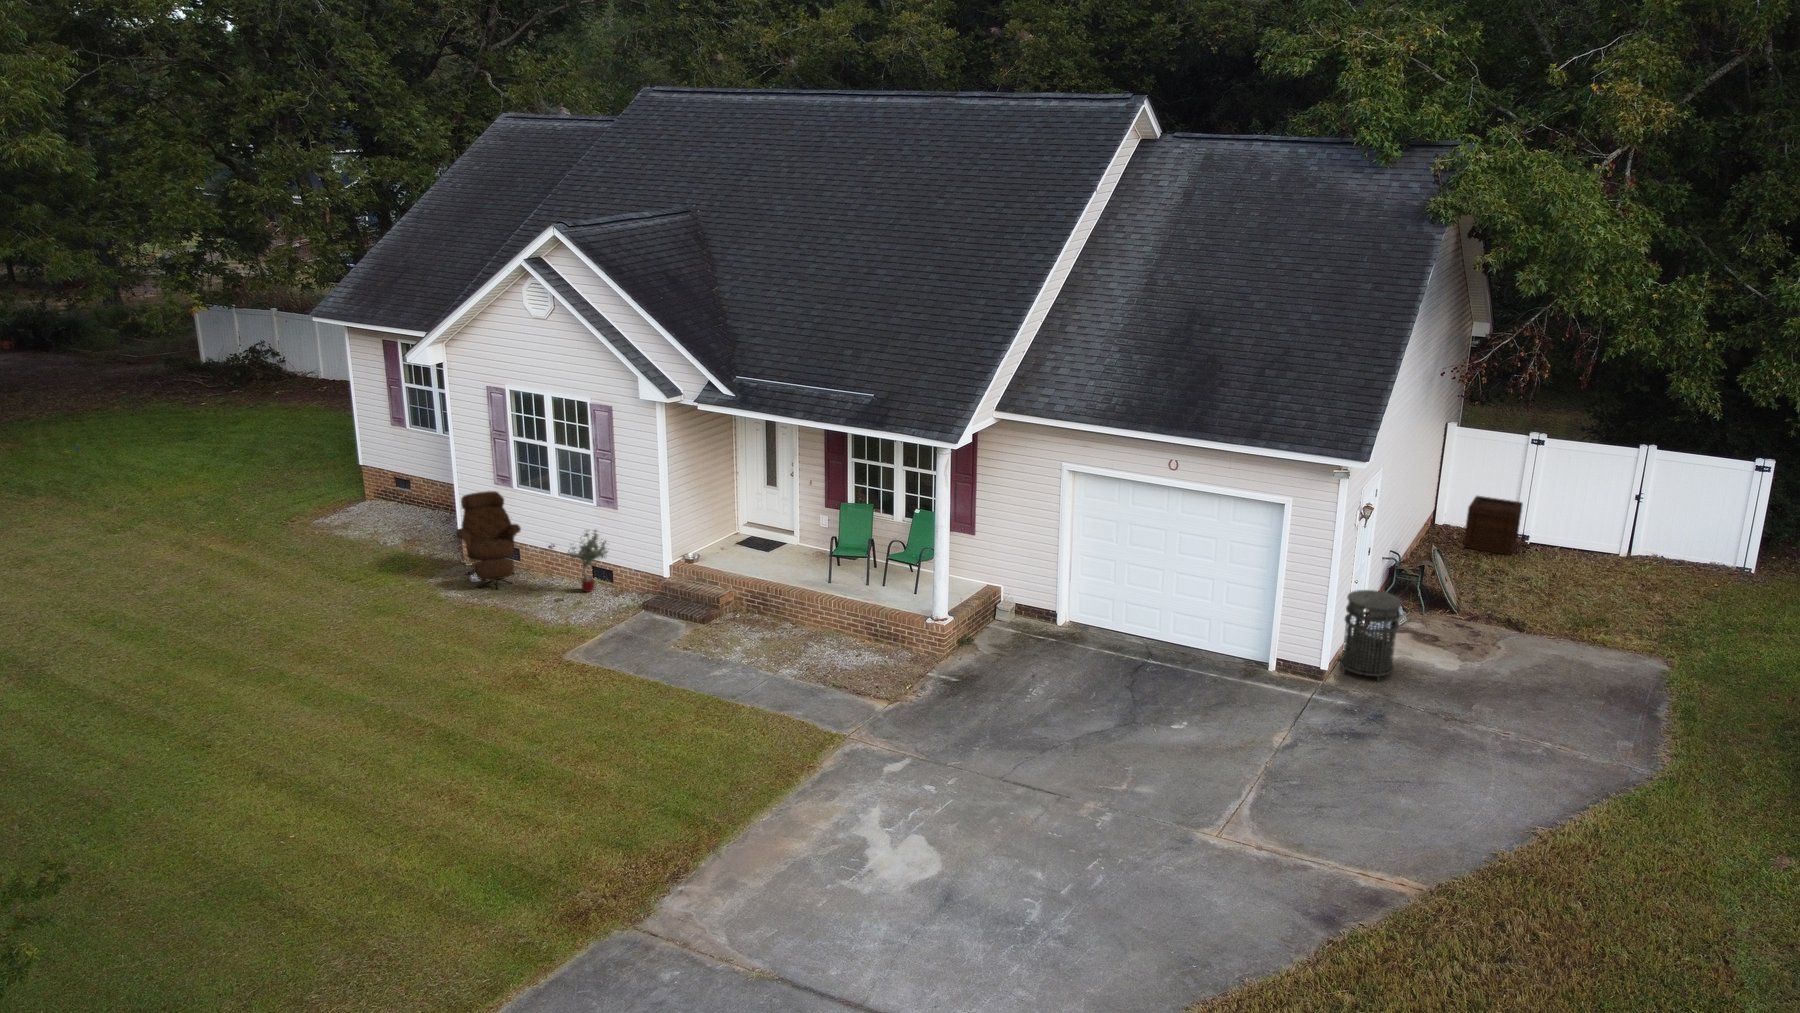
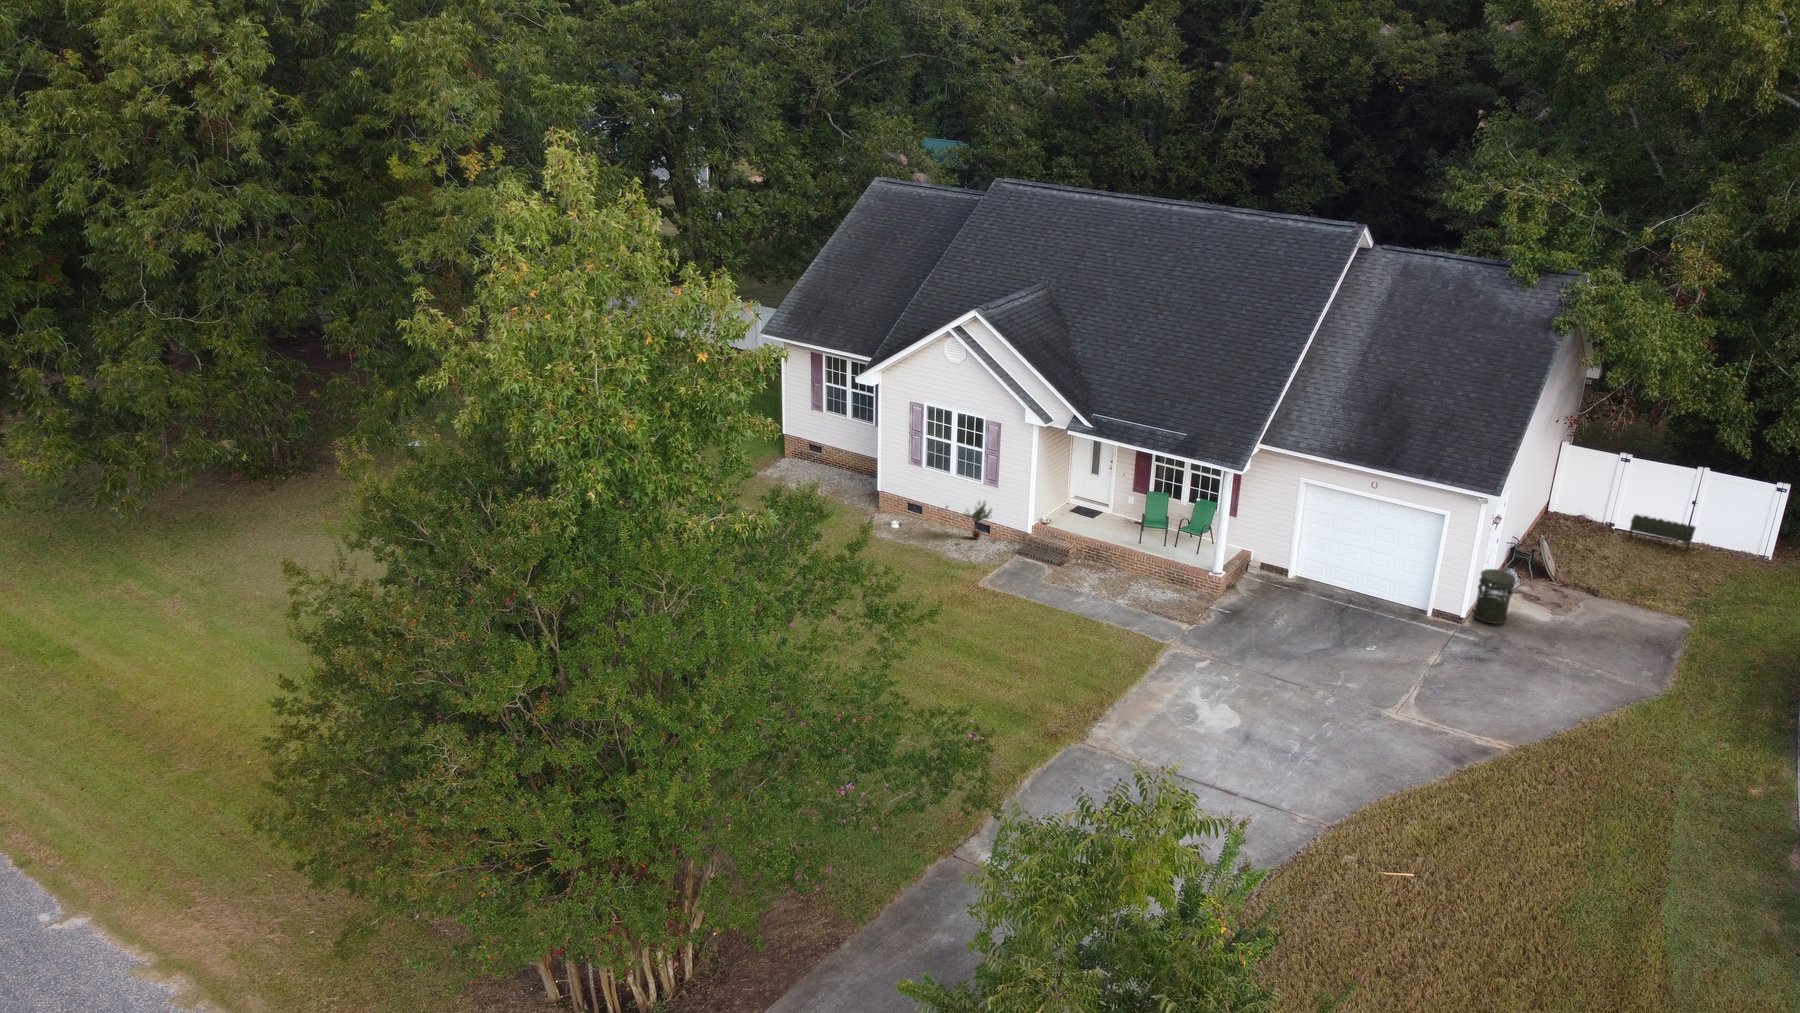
lounge chair: present [456,491,521,589] -> none [887,469,928,535]
wooden crate: present [1463,496,1523,555] -> none [1565,495,1611,539]
bench: none [1550,517,1645,570] -> present [1628,515,1696,553]

